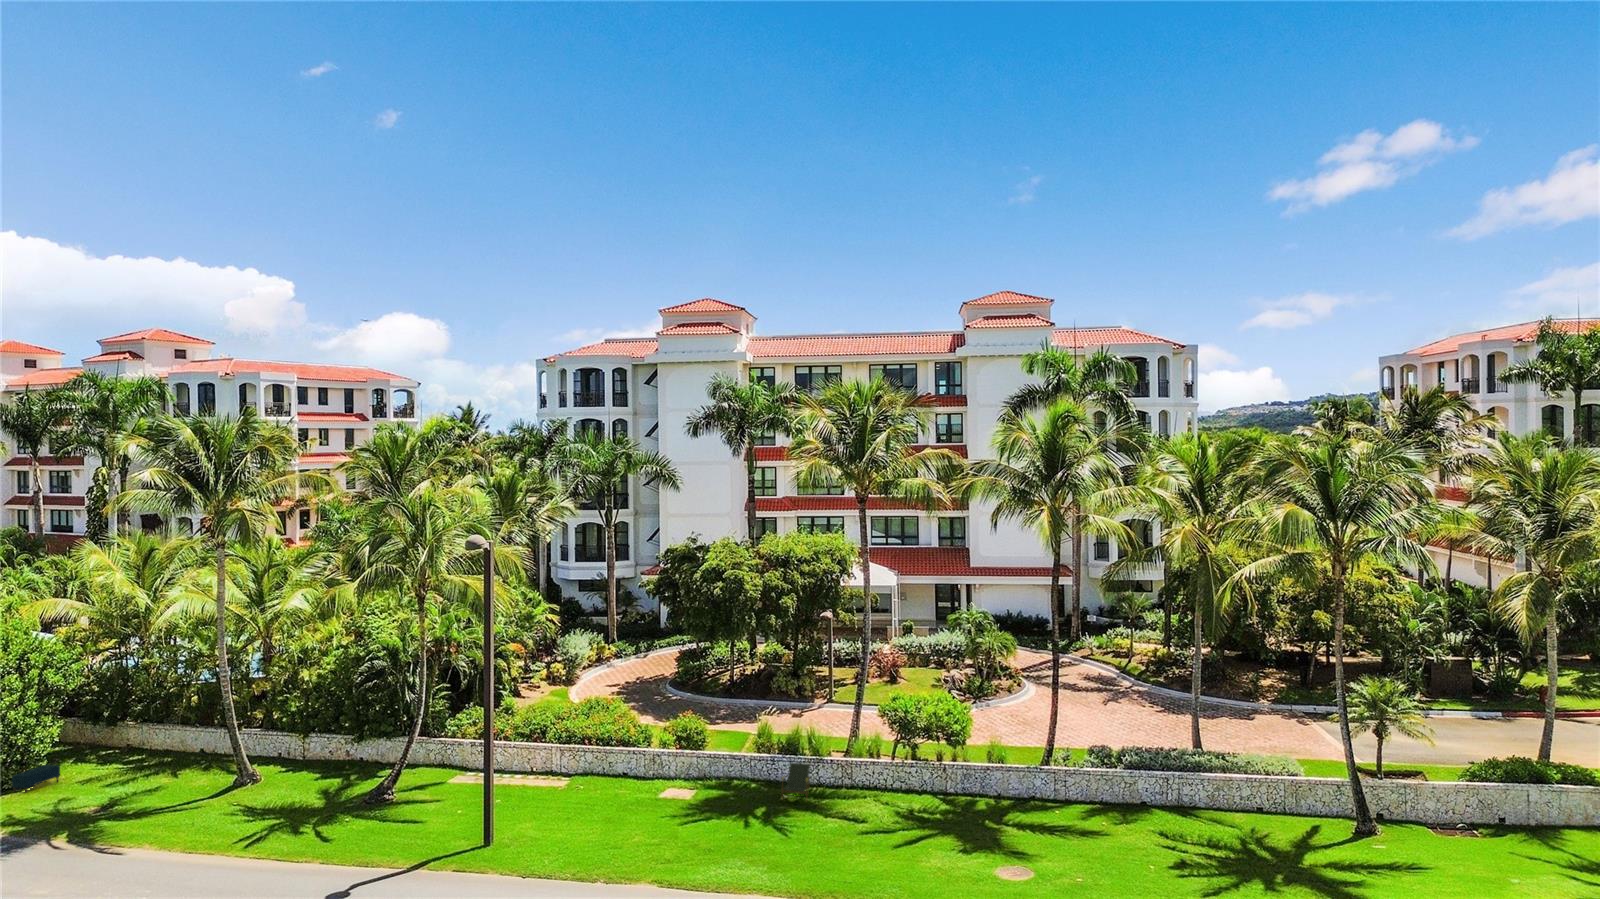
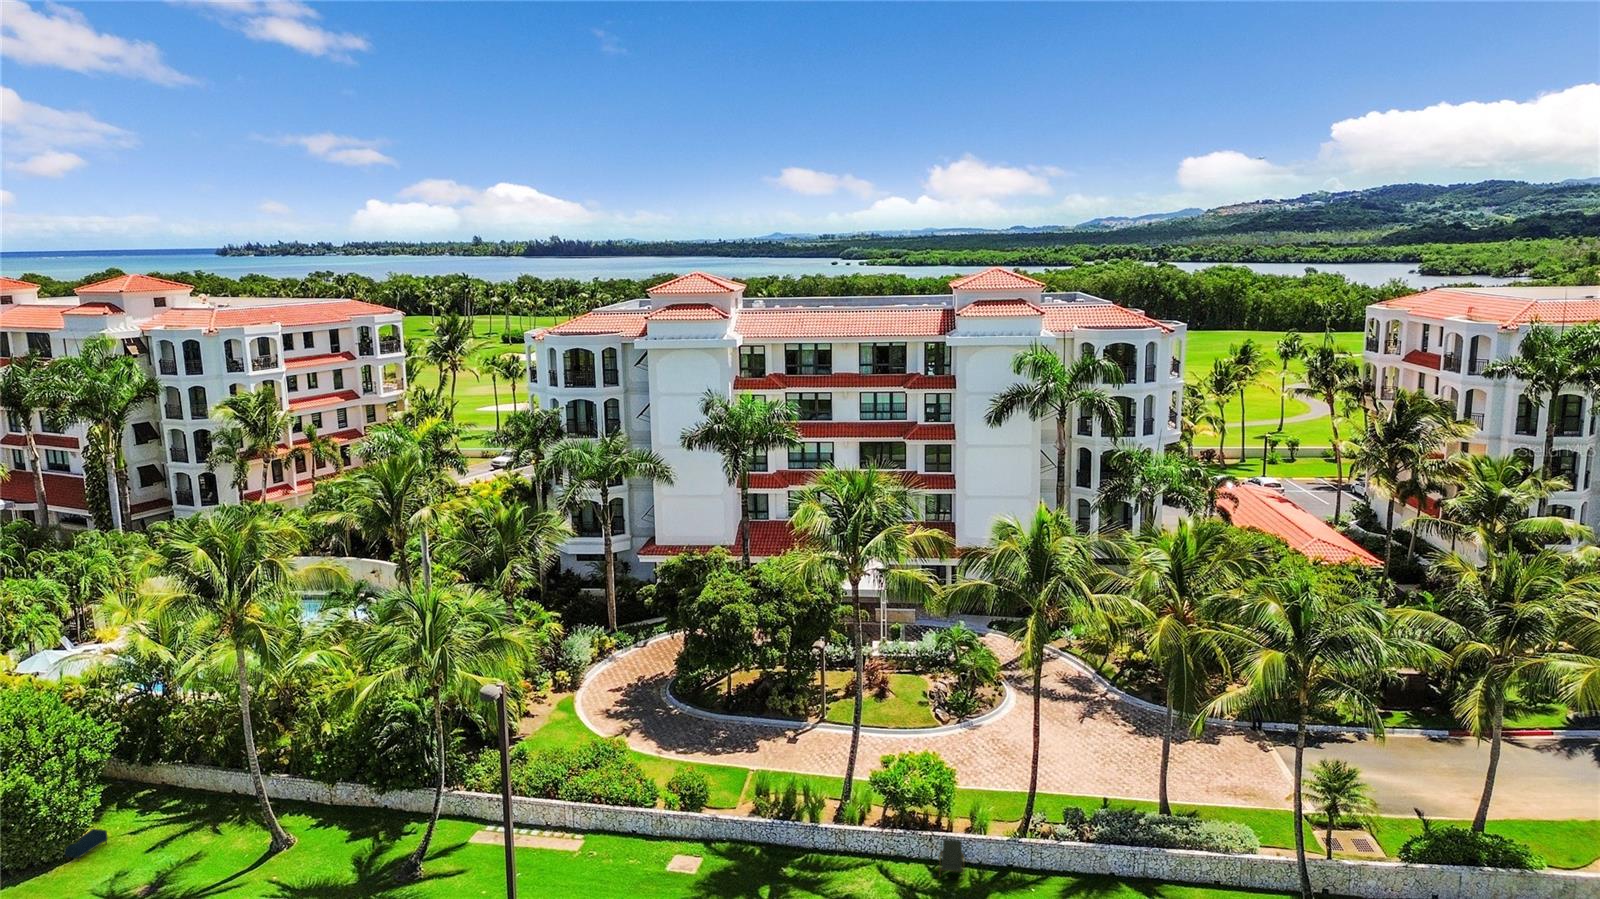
lounge chair: present [782,763,810,799] -> present [939,839,964,874]

